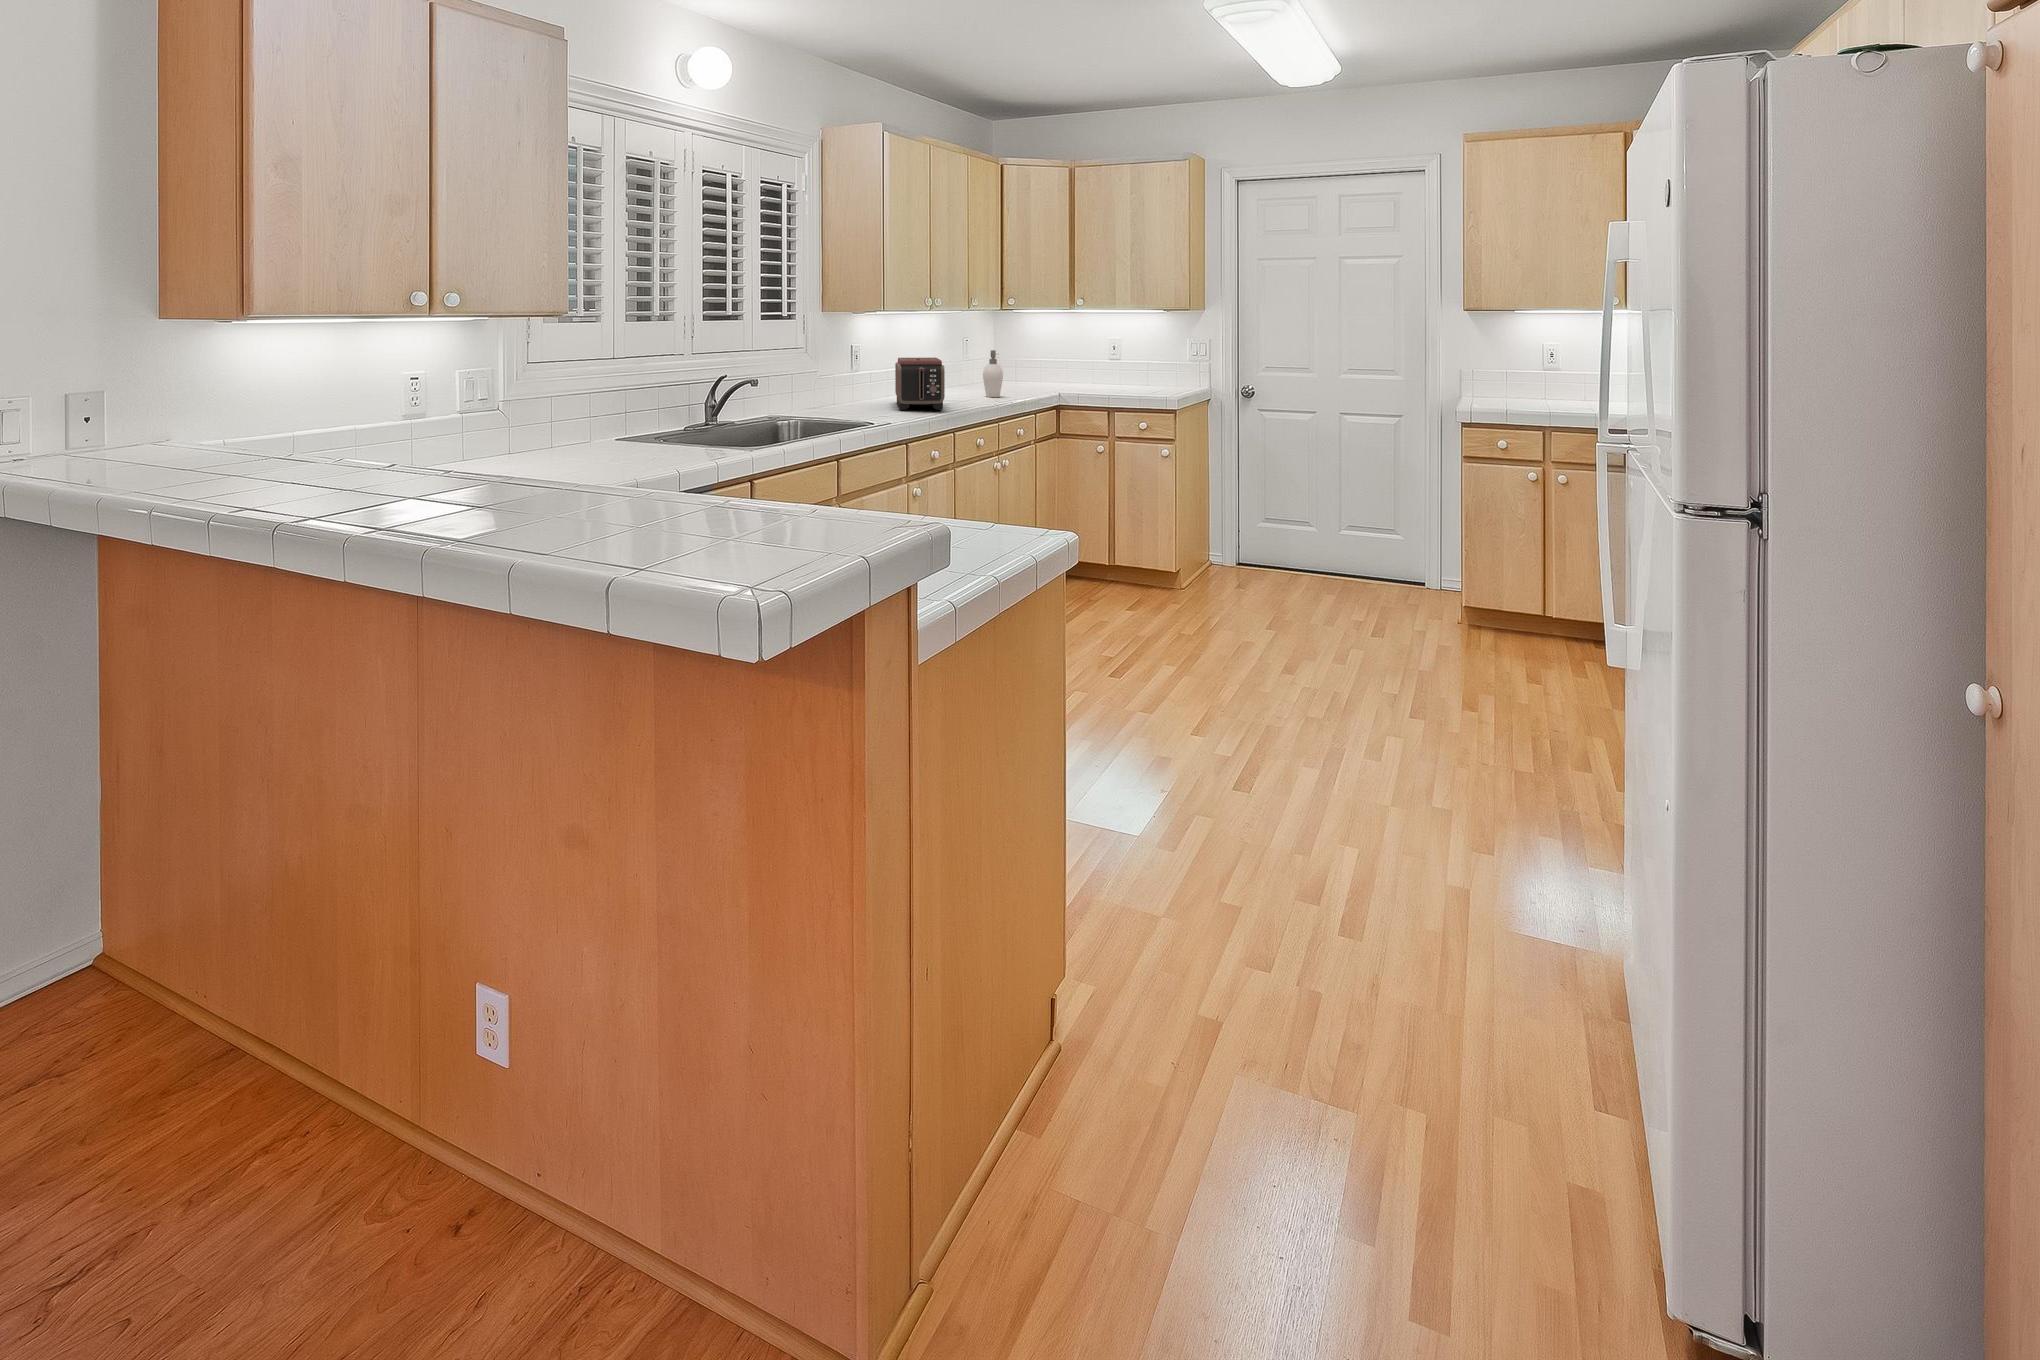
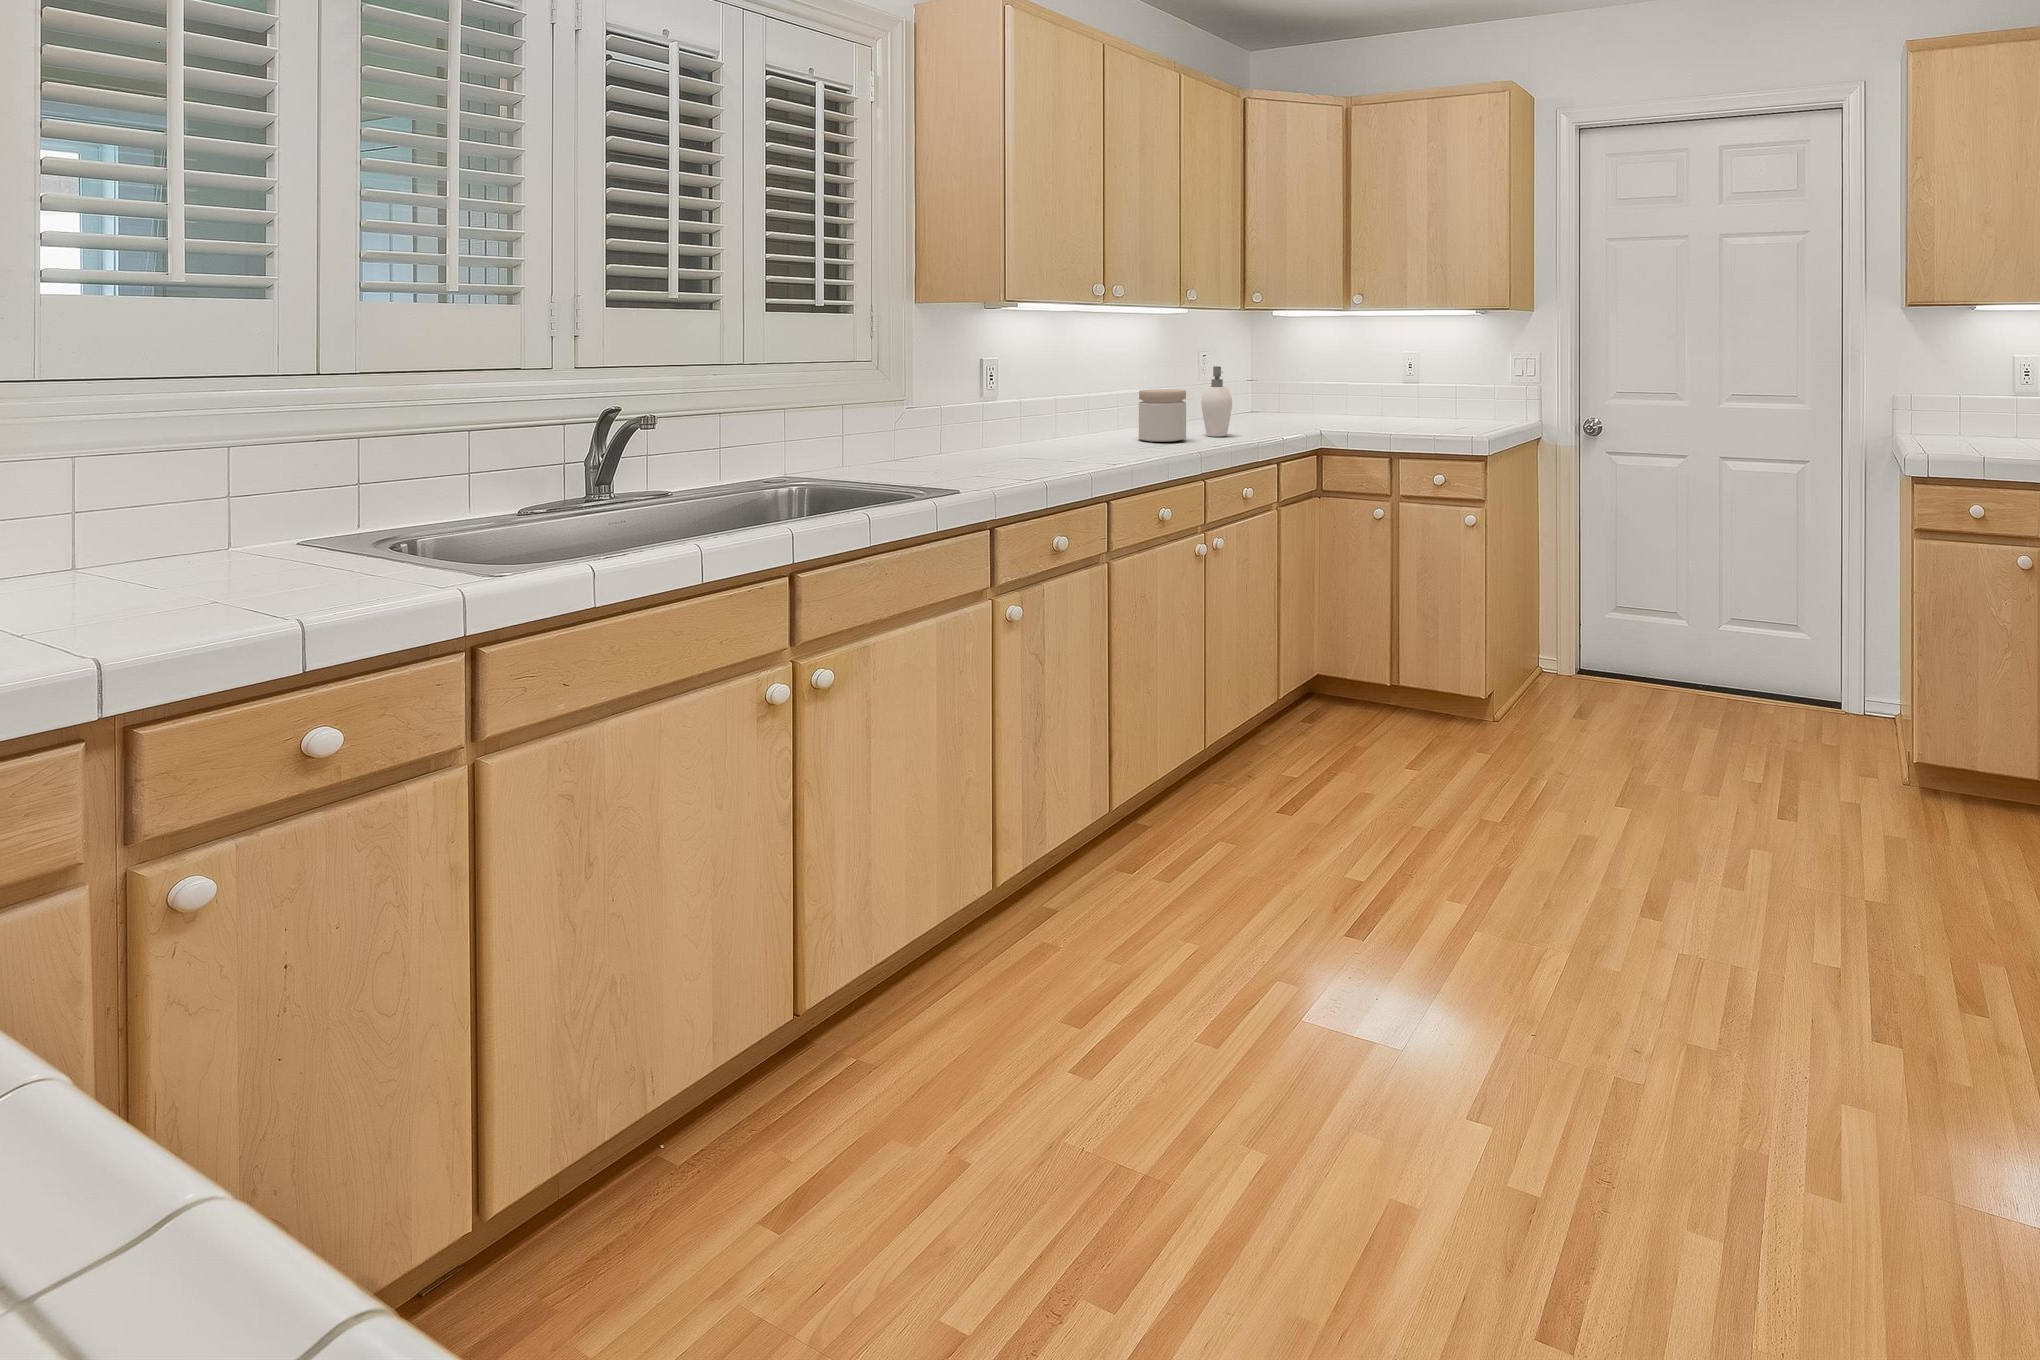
toaster: present [895,358,945,410] -> none [1029,377,1115,462]
jar: none [946,366,977,400] -> present [1139,389,1186,442]

